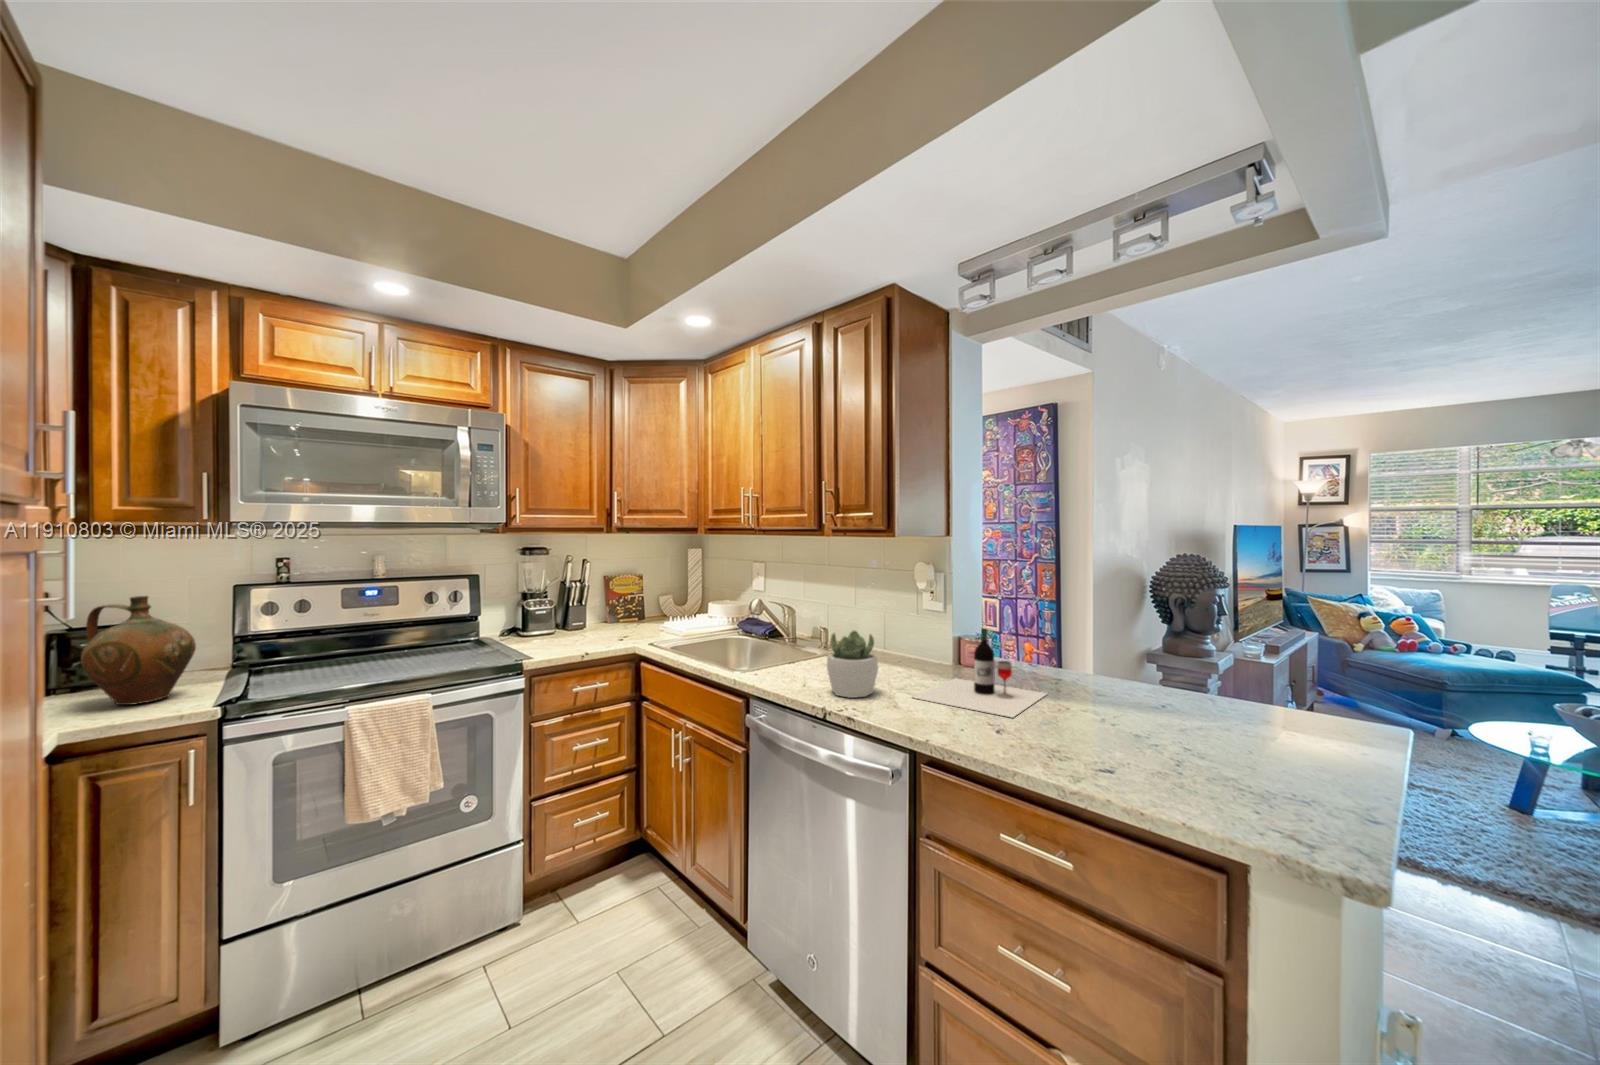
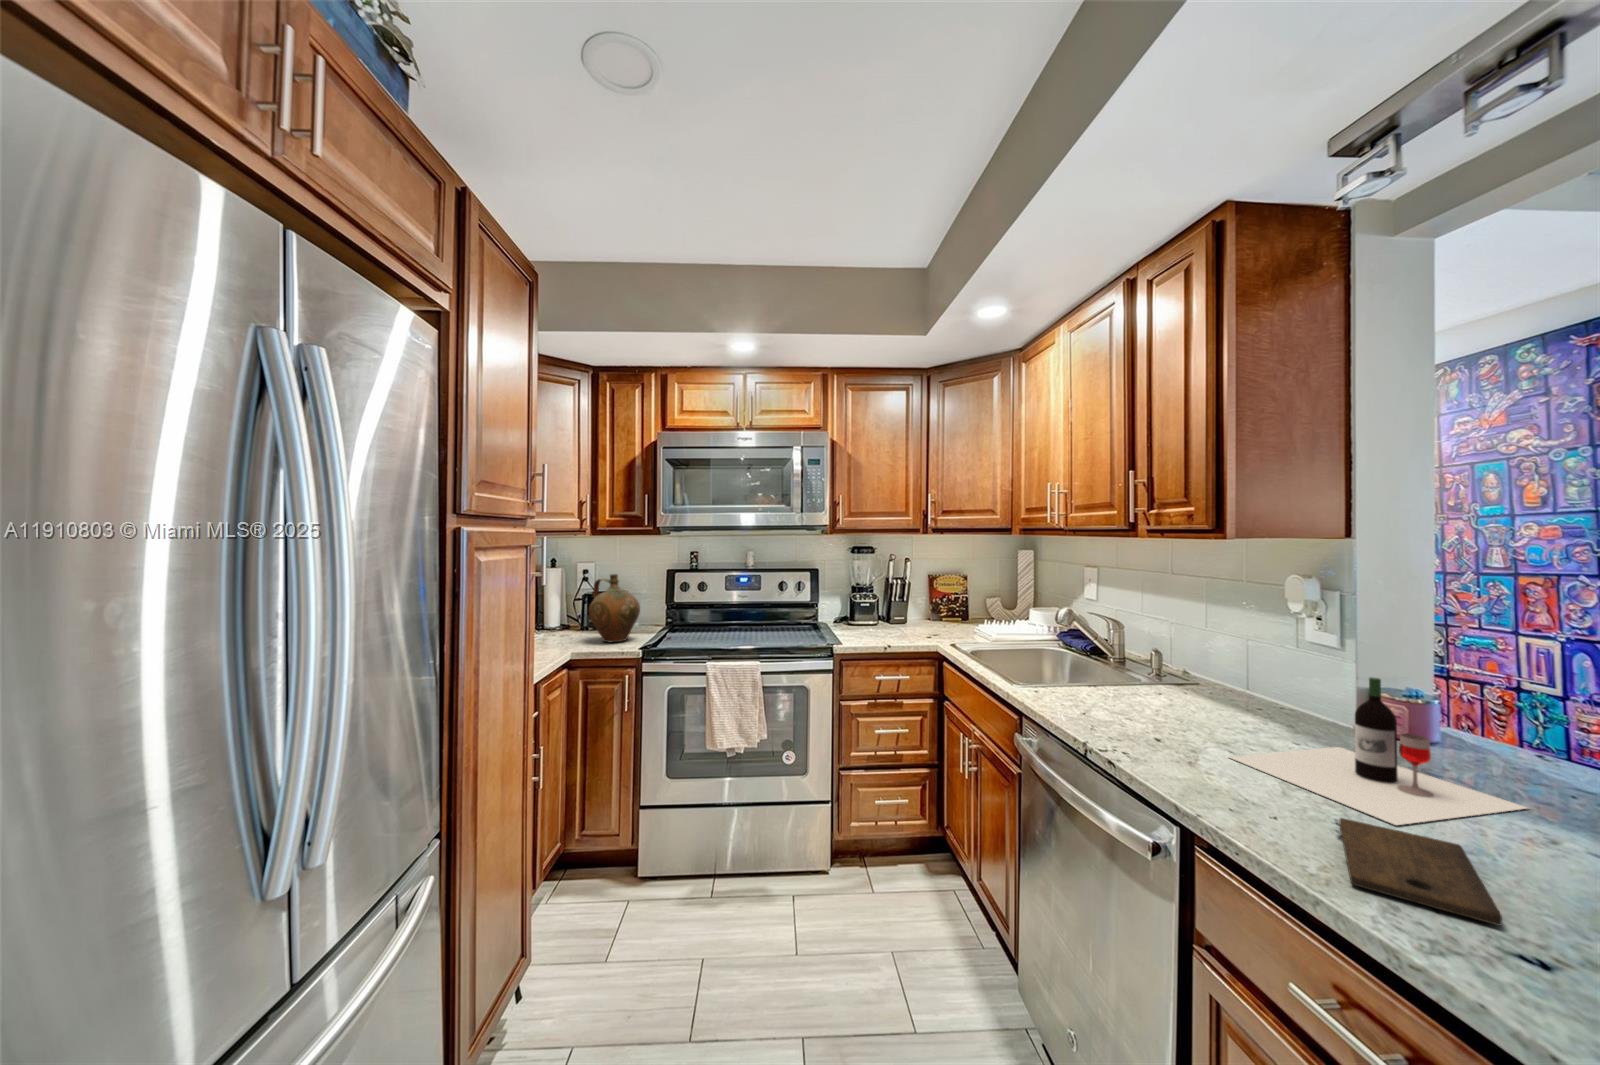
succulent plant: present [827,631,878,698] -> none [1107,655,1179,742]
cutting board: none [993,720,1085,757] -> present [1339,818,1502,925]

